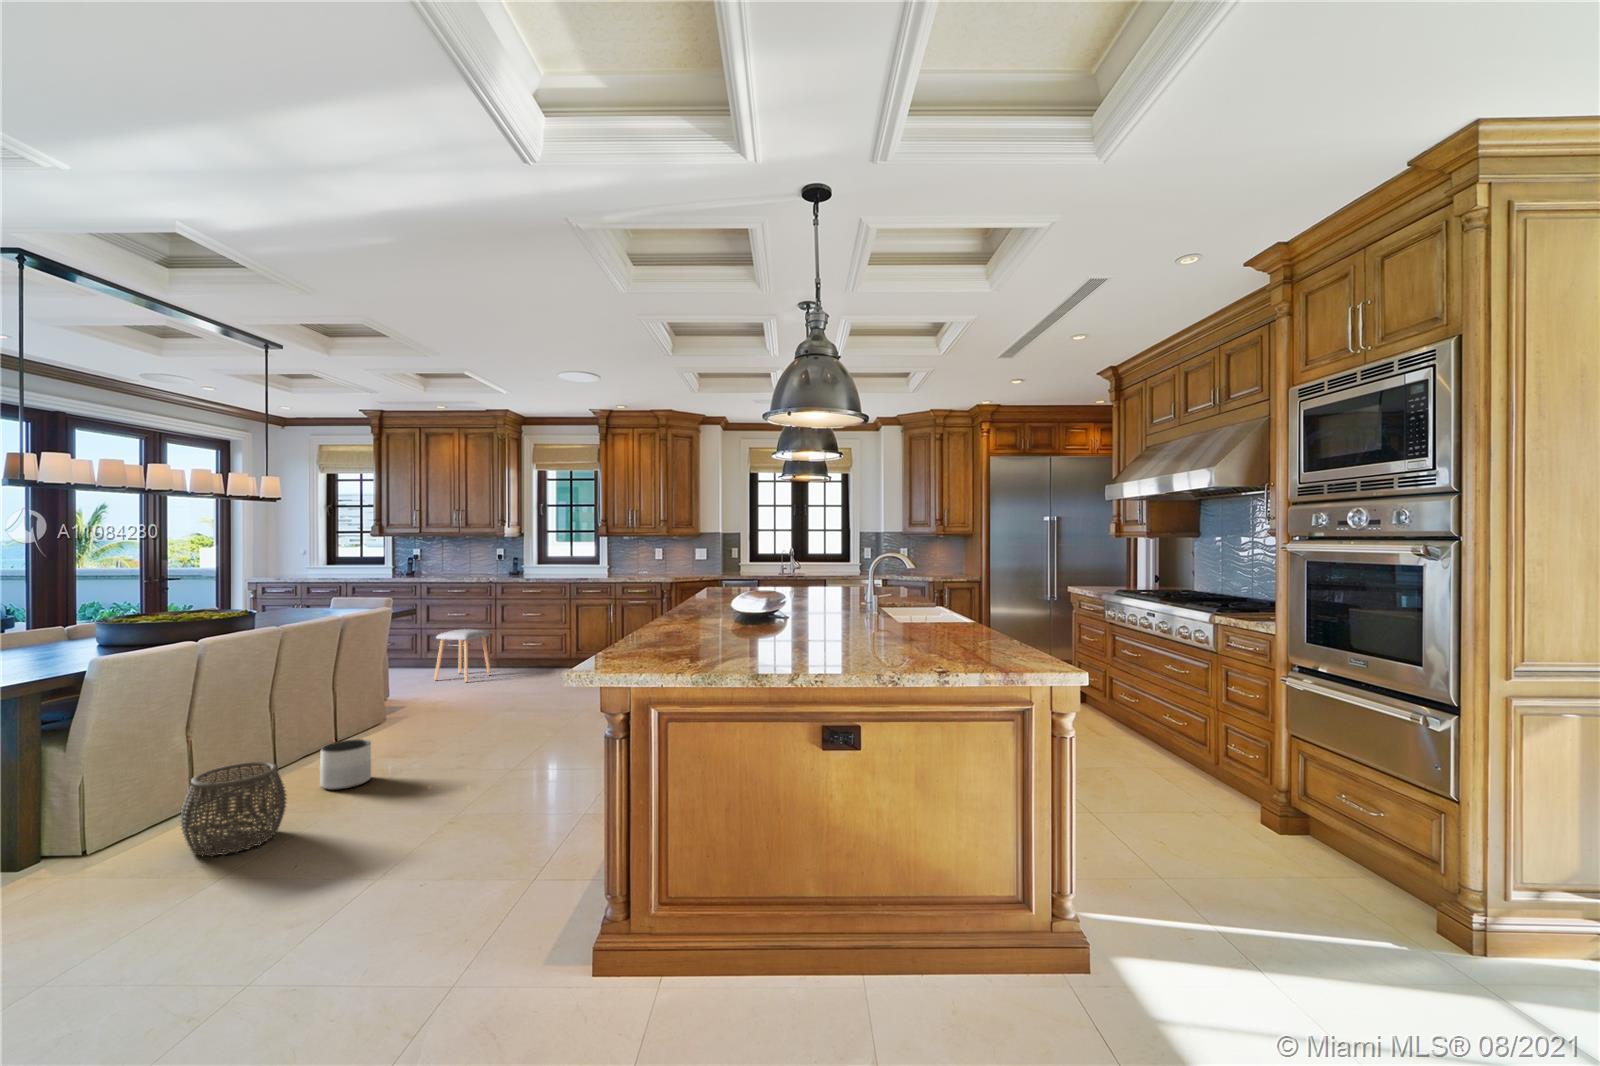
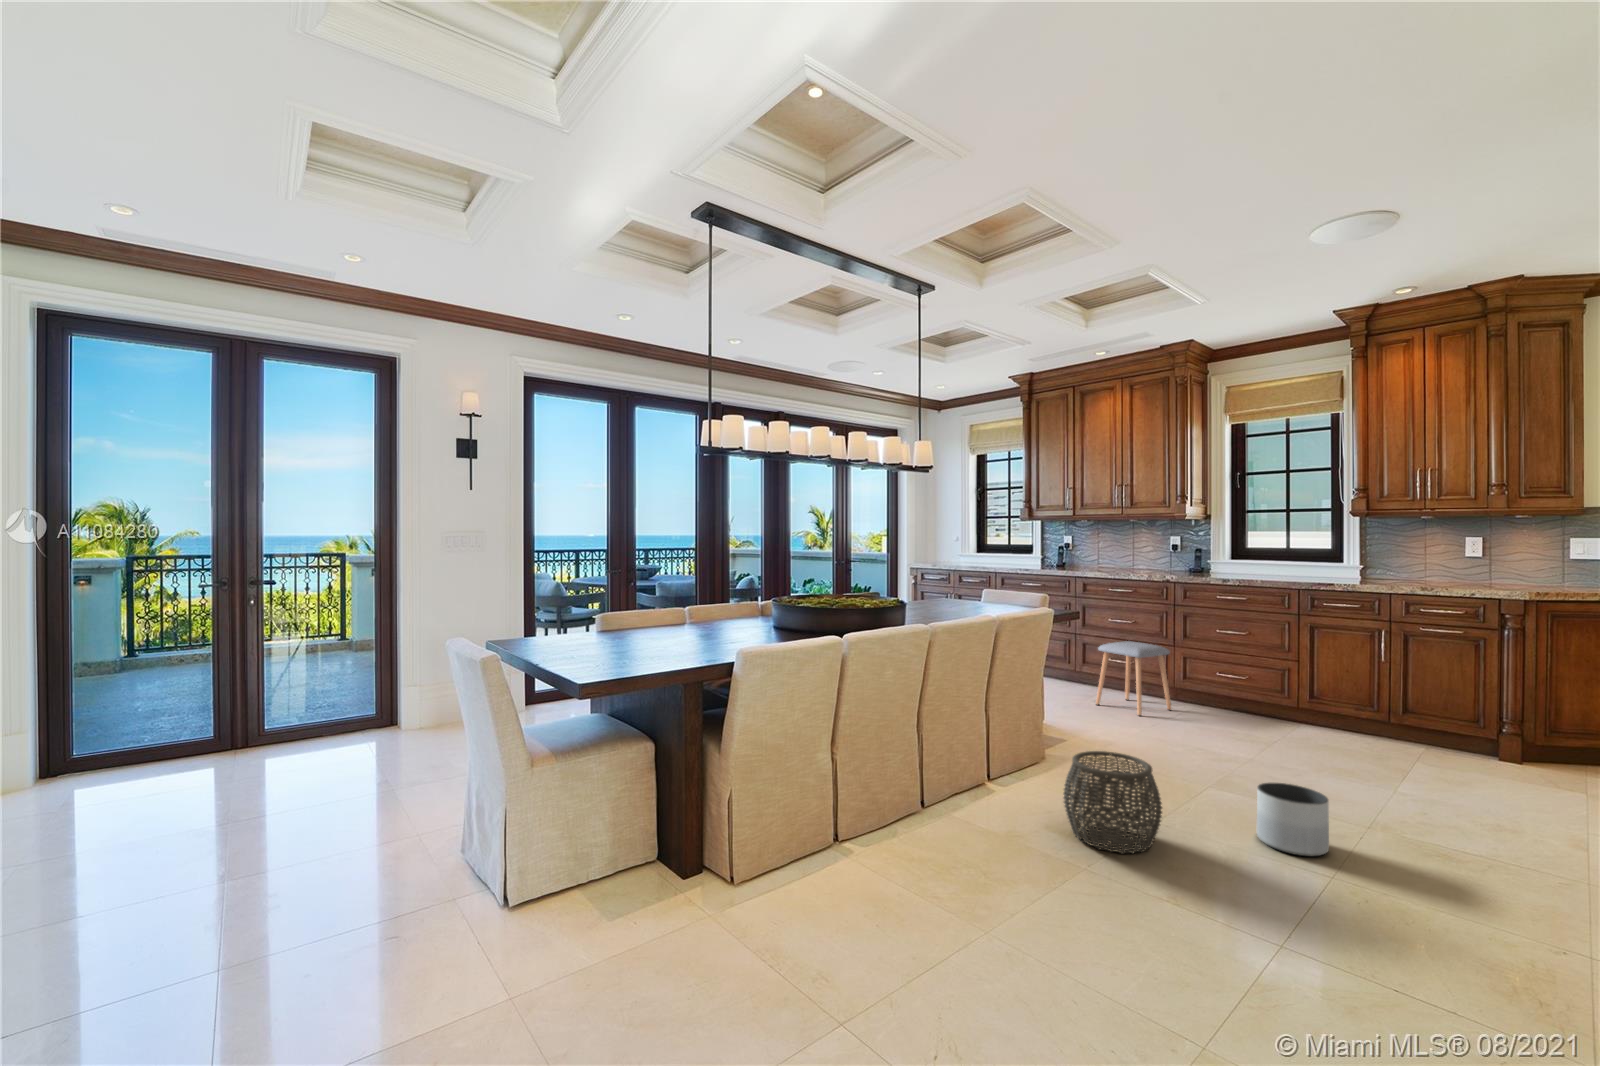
planter: present [320,739,371,790] -> present [1257,783,1329,857]
woven basket: present [181,762,287,856] -> present [1063,751,1162,854]

